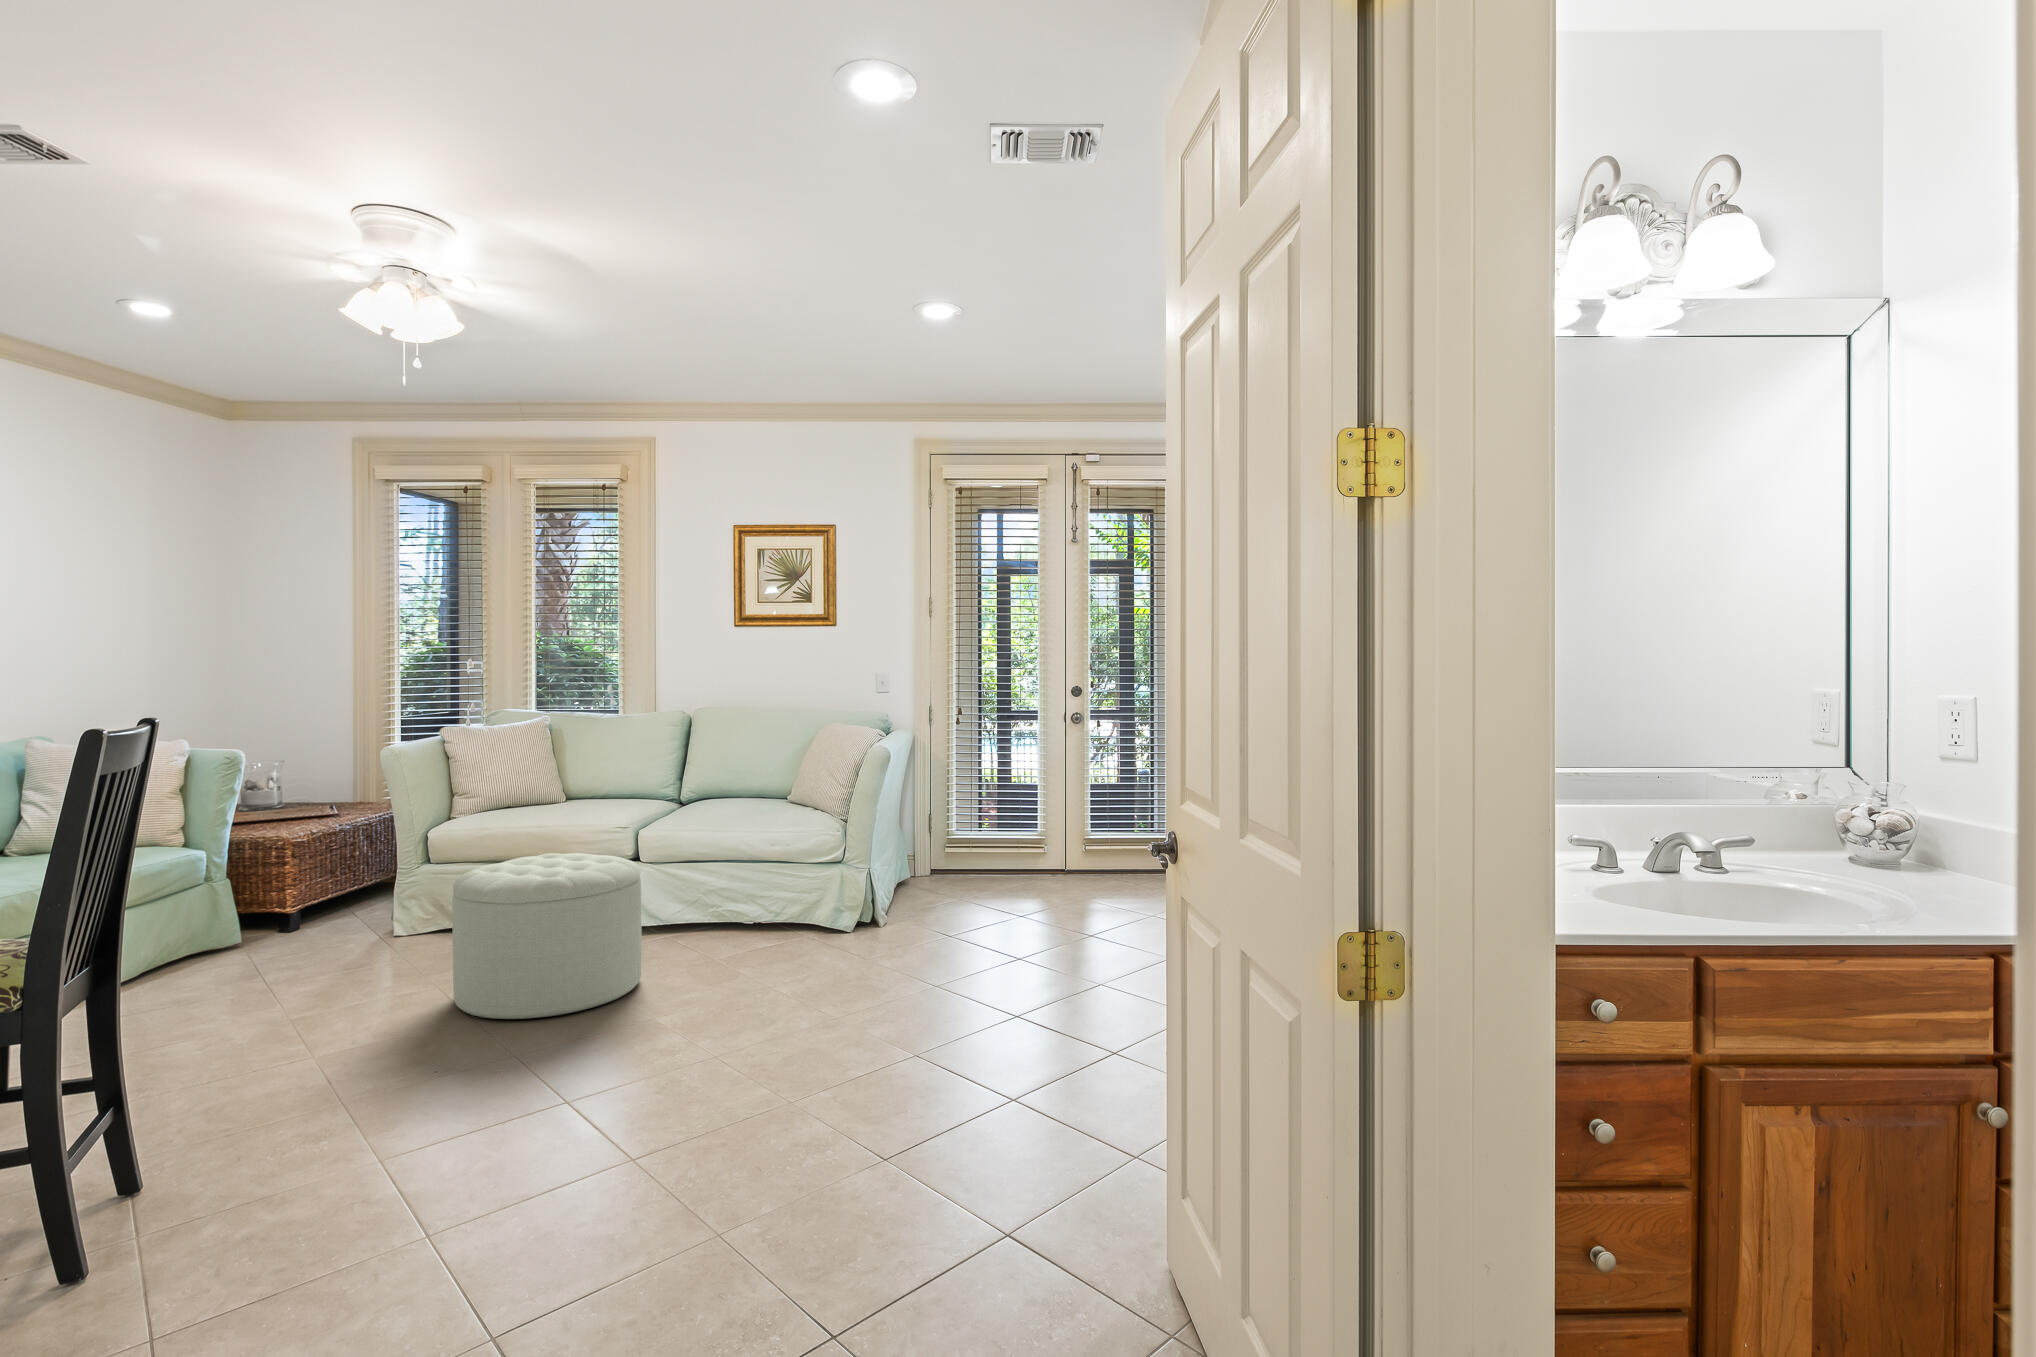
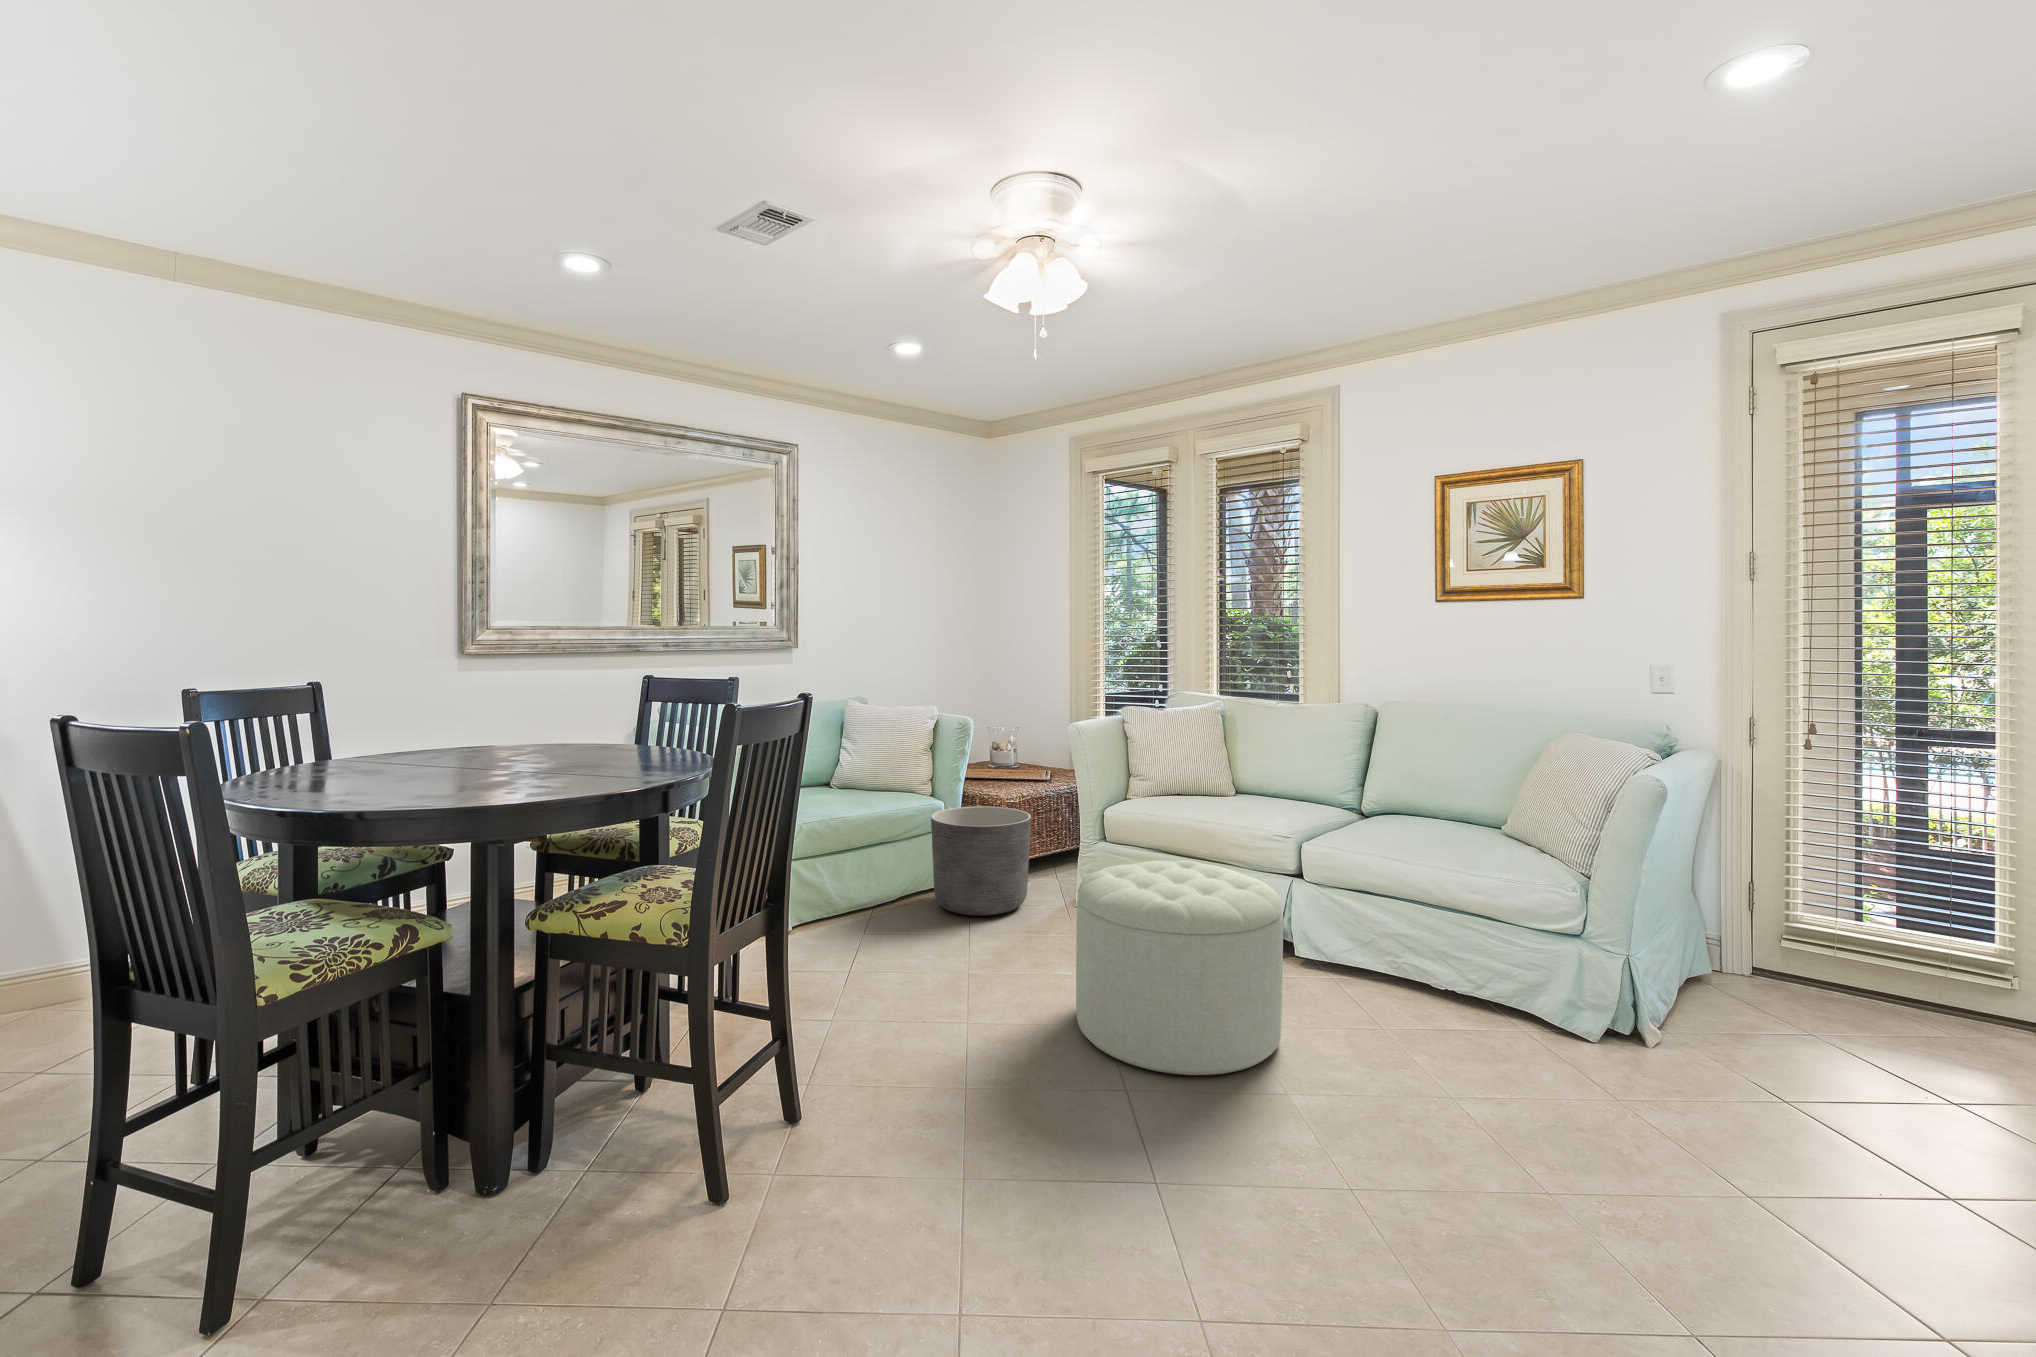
planter: none [201,846,342,969] -> present [931,806,1031,916]

